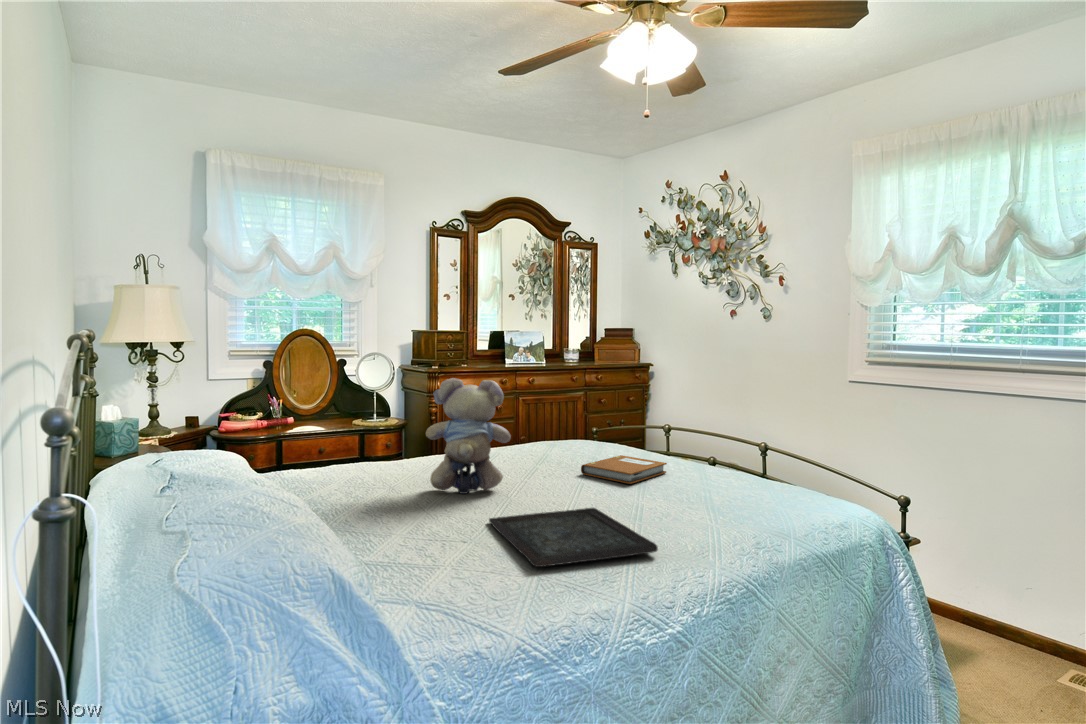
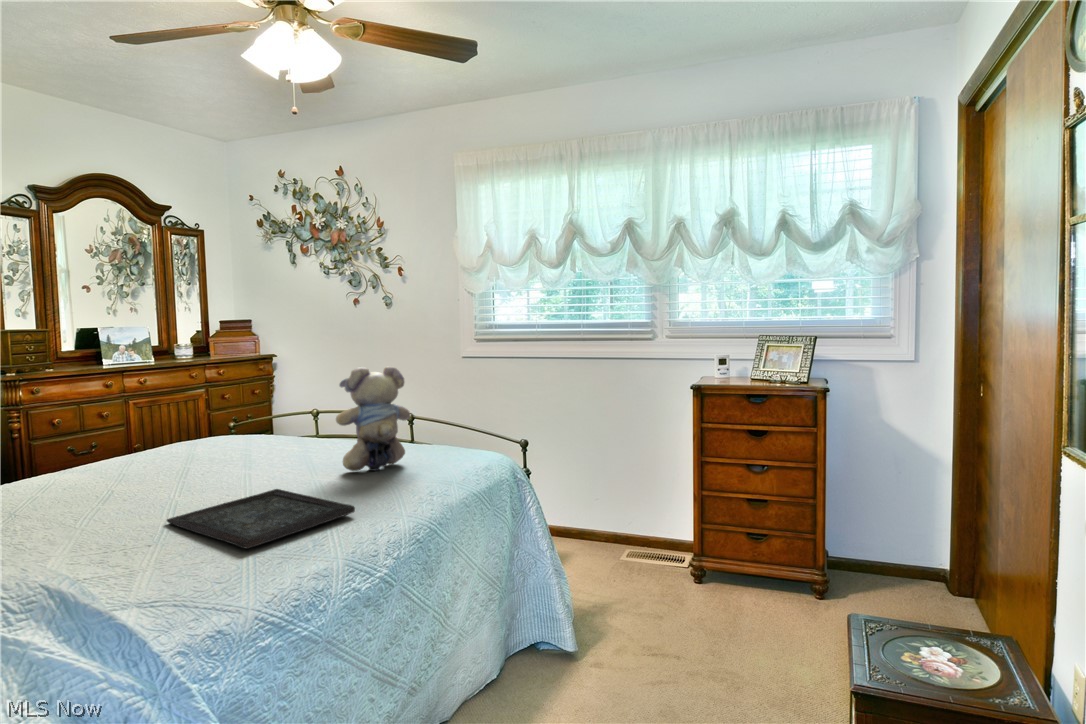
teddy bear: present [426,378,511,494] -> present [336,366,410,471]
notebook: present [581,455,667,484] -> none [244,440,329,464]

